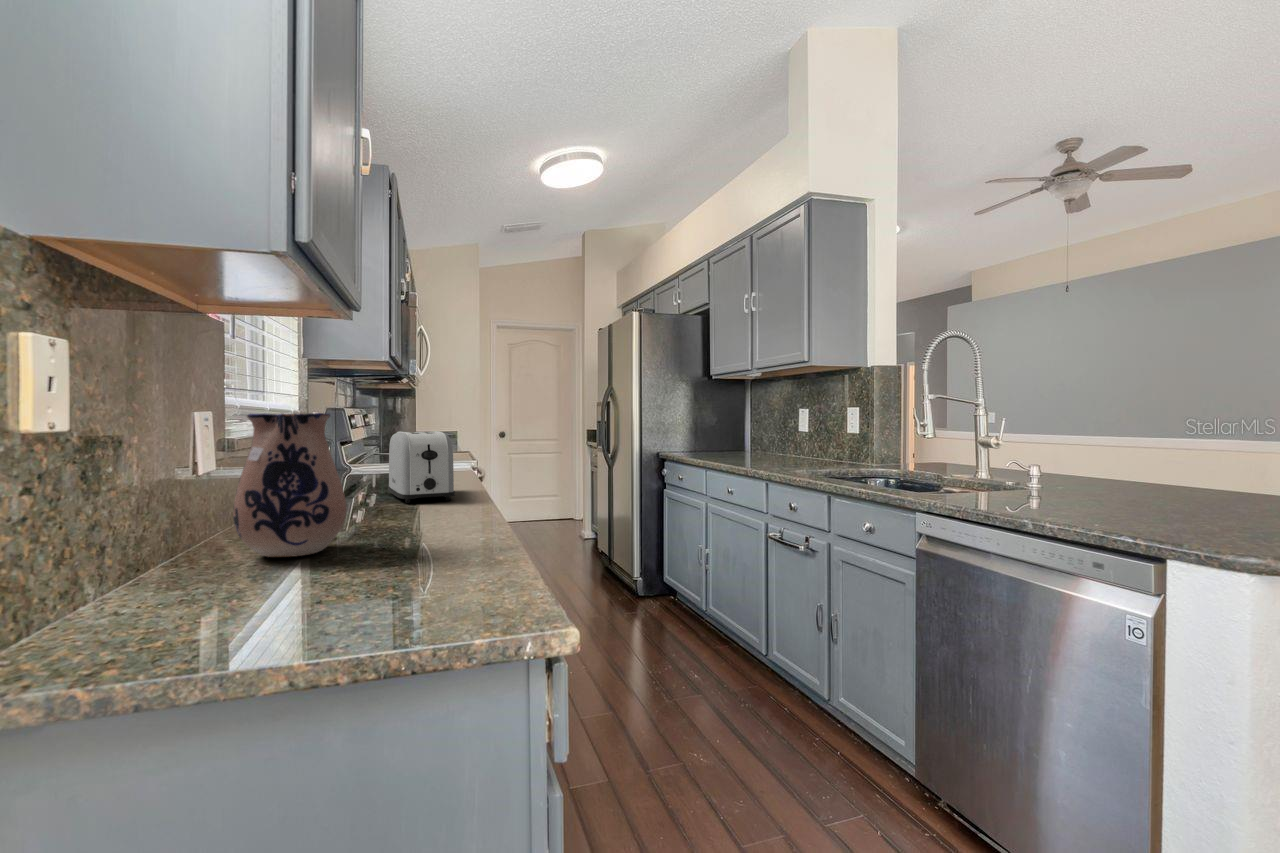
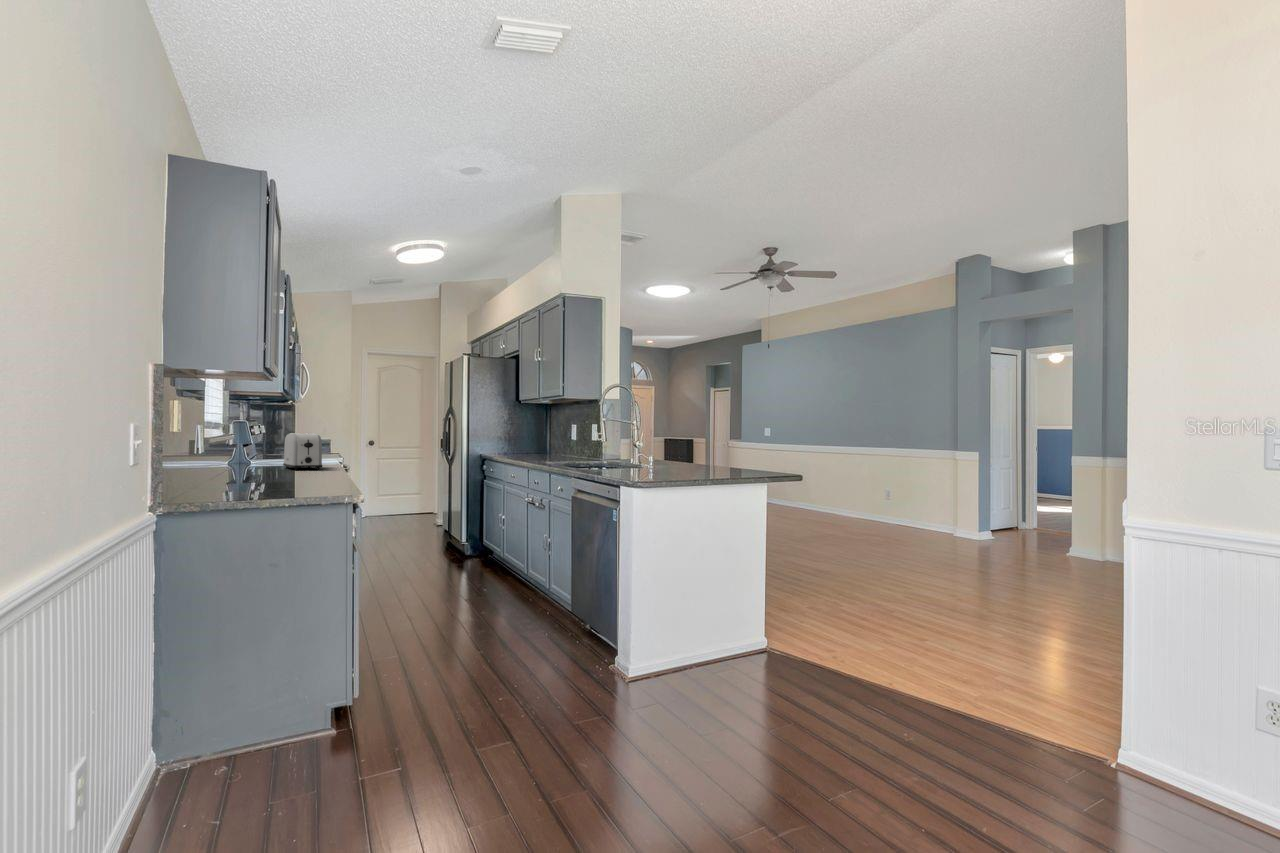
ceramic pitcher: present [233,413,346,557] -> none [226,422,272,479]

